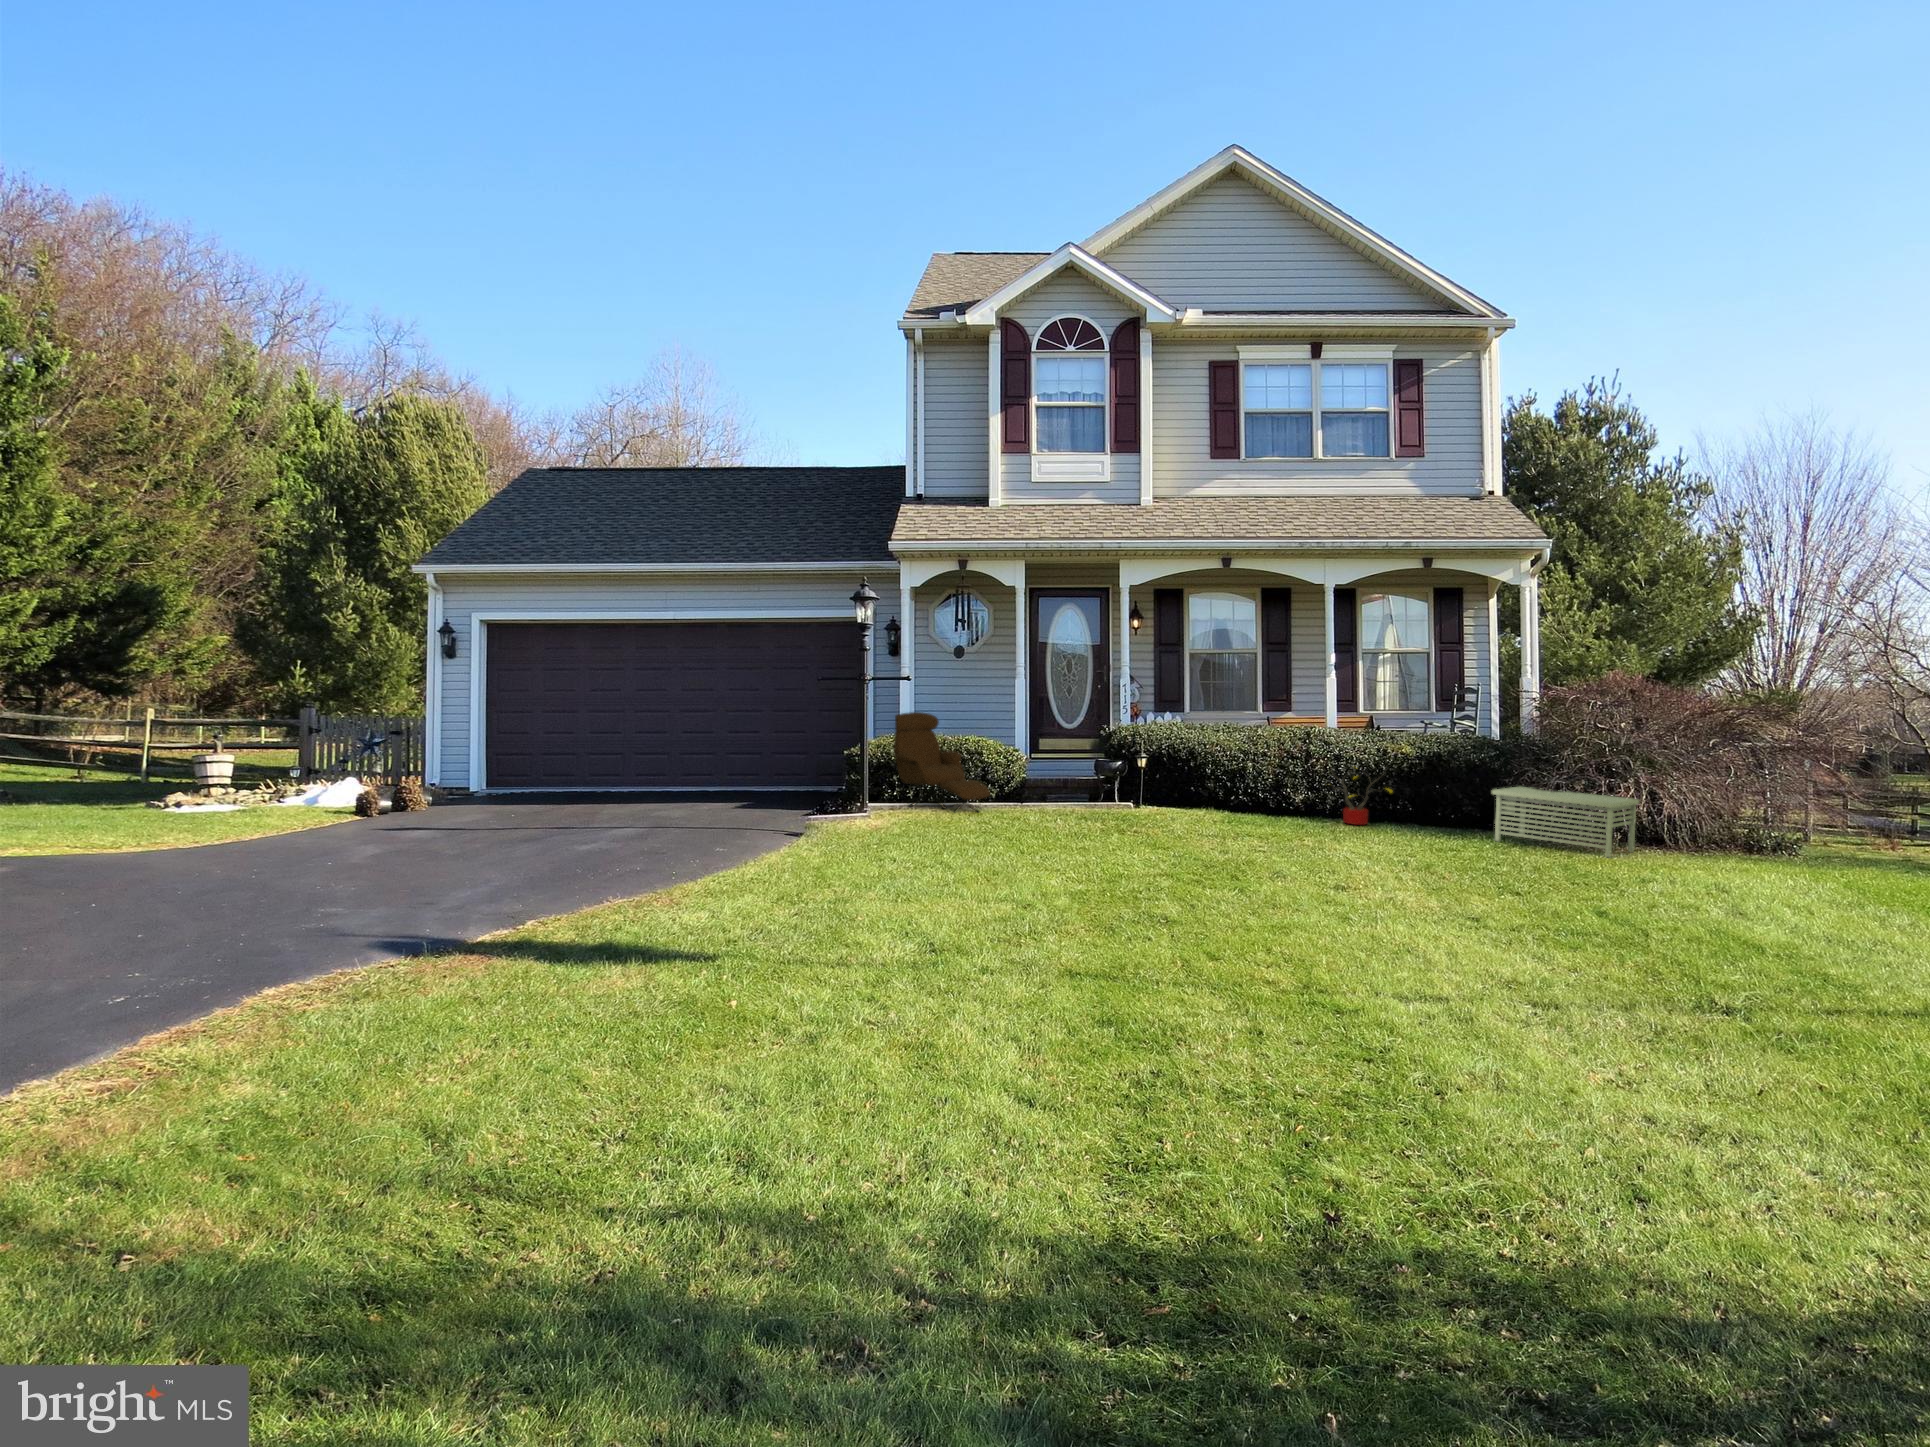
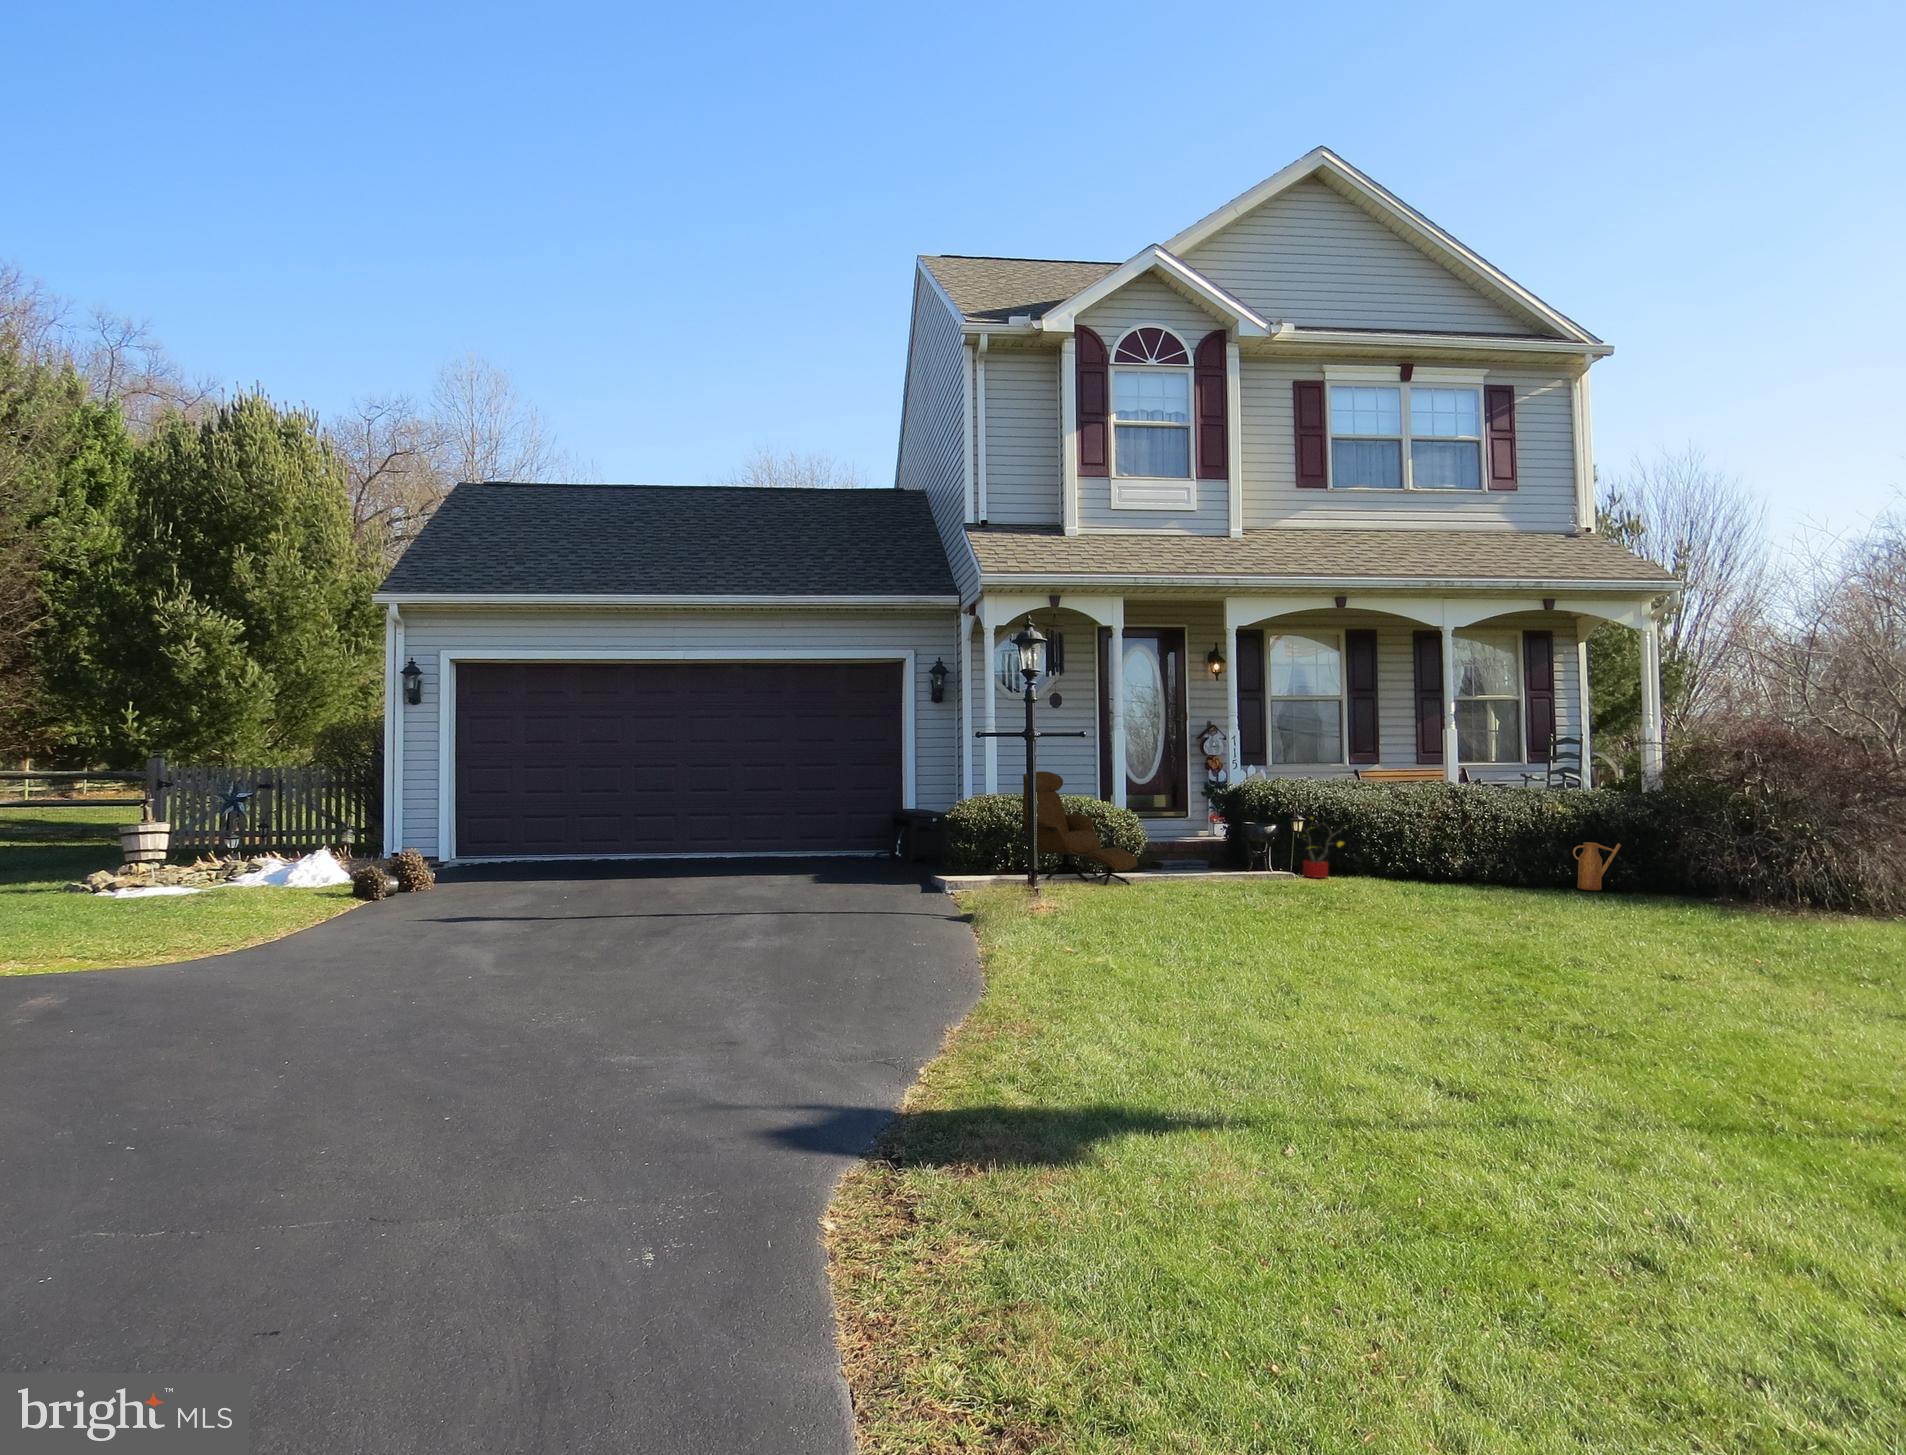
decorative plant: present [1331,770,1392,825] -> present [1303,823,1344,878]
watering can: none [1402,780,1448,825] -> present [1573,842,1621,890]
storage bench: present [1492,787,1639,857] -> none [1690,848,1846,924]

